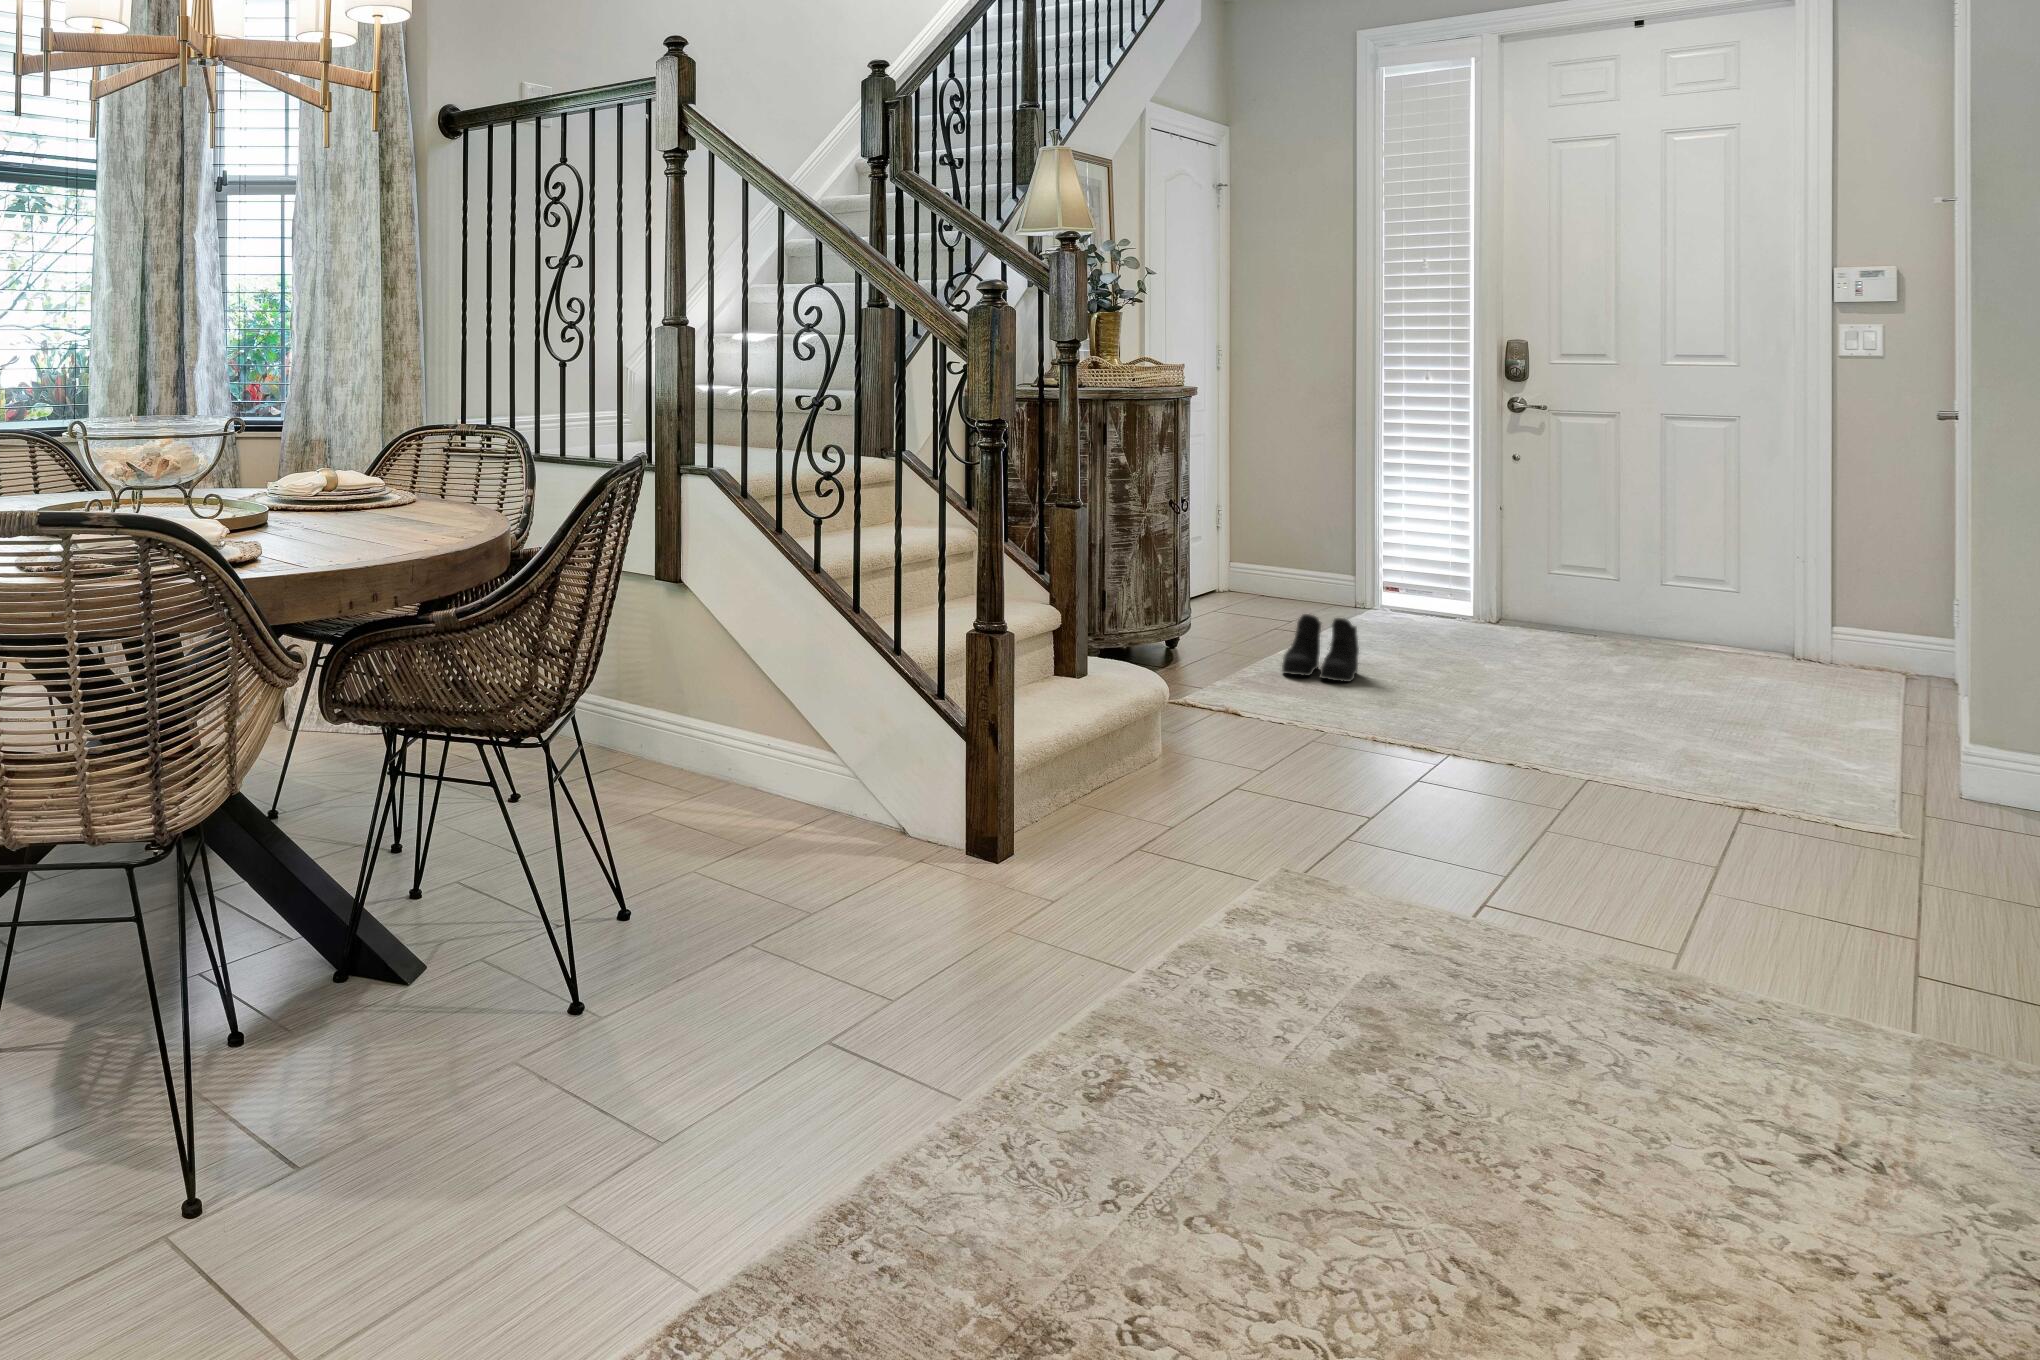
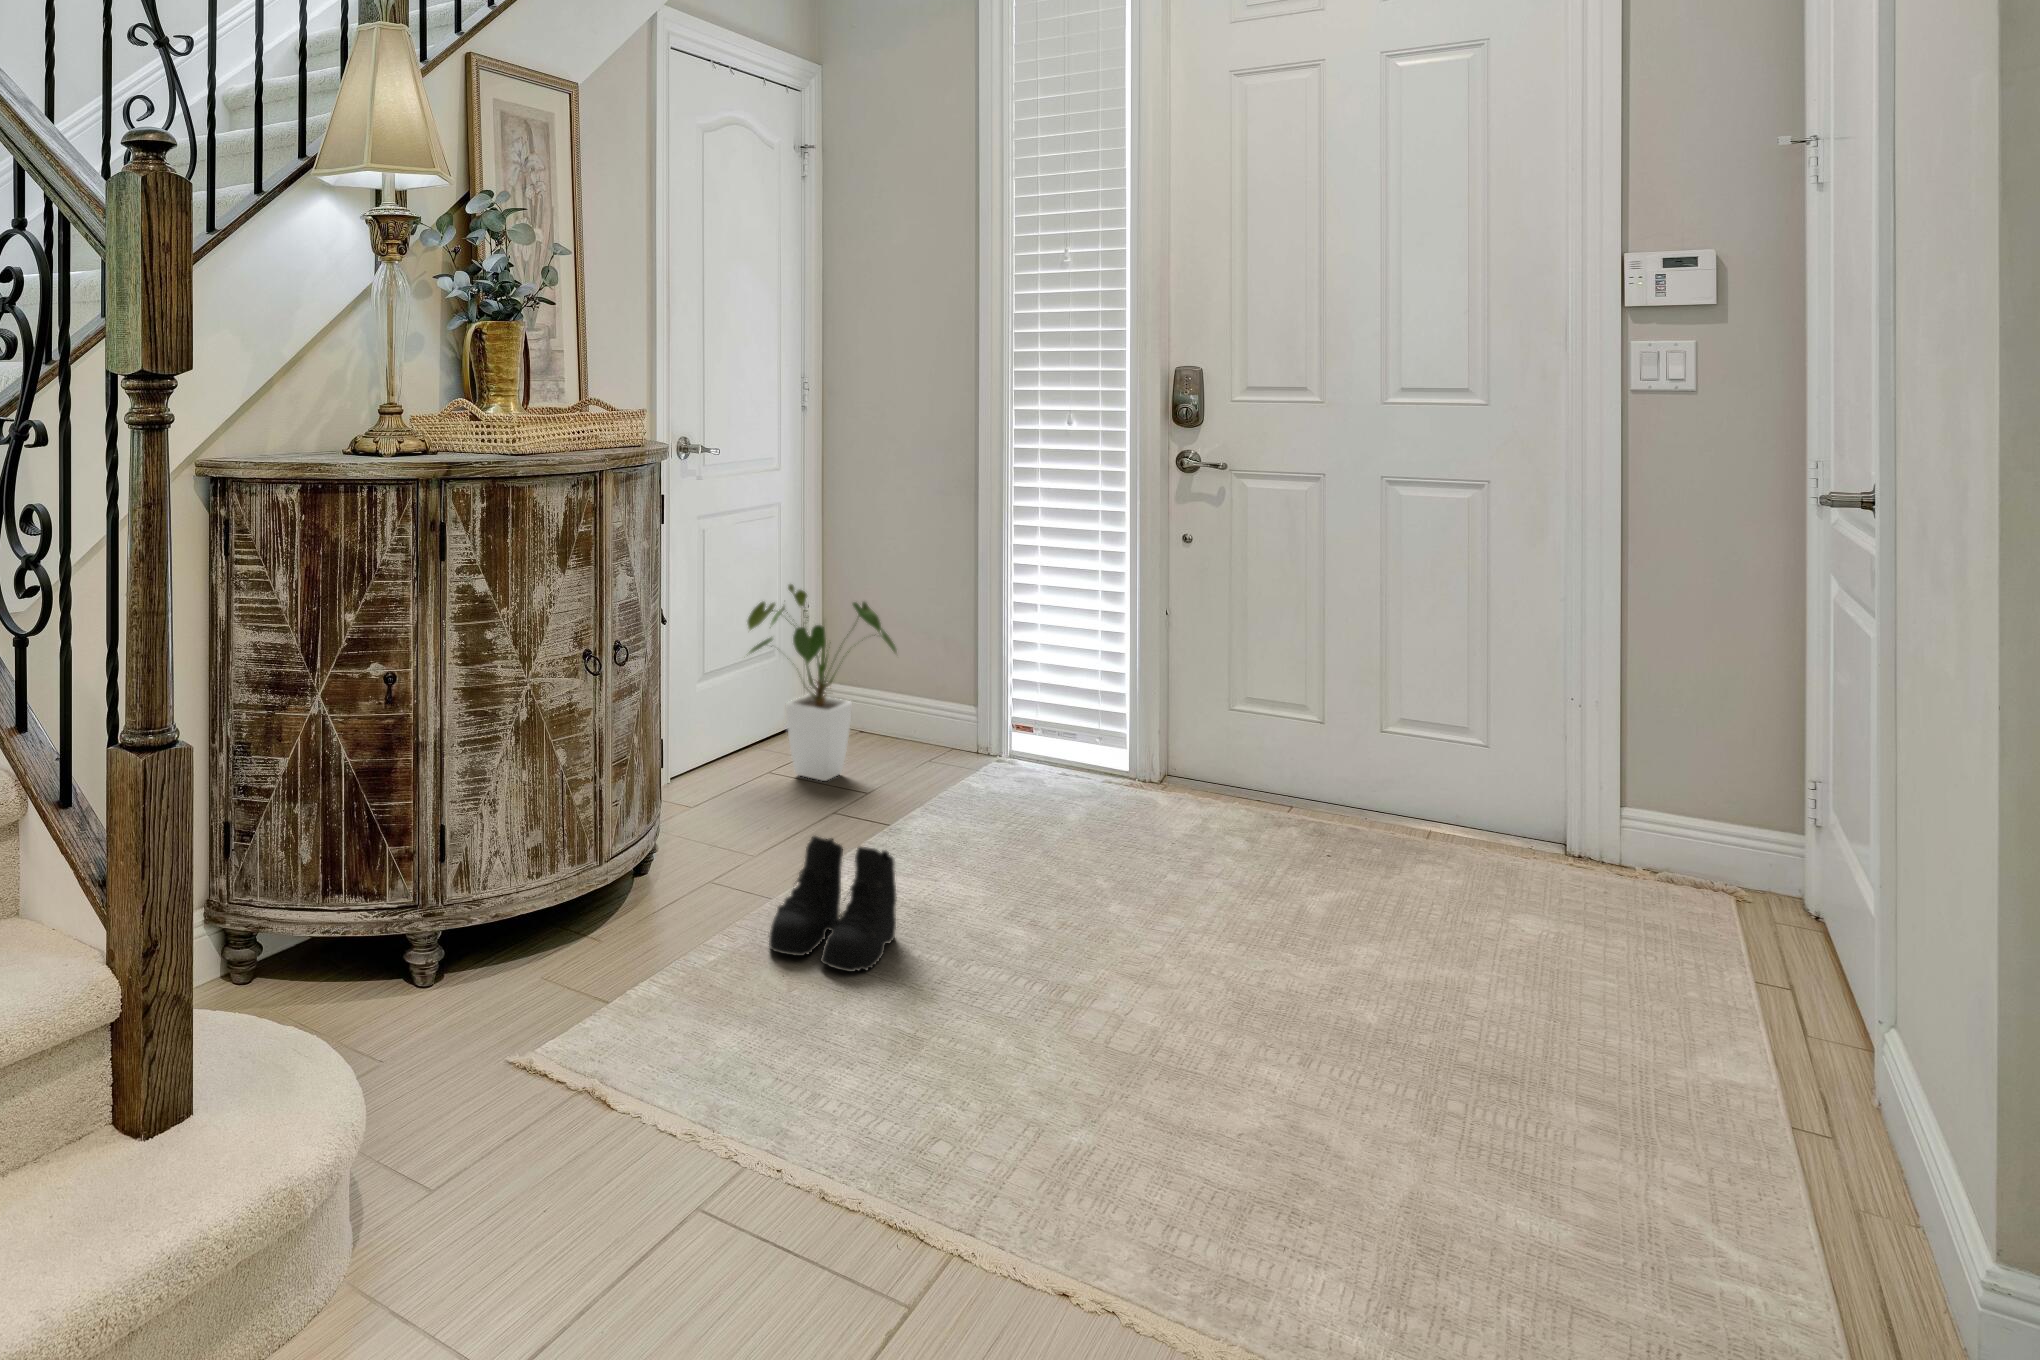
house plant: none [1195,489,1310,616] -> present [747,584,897,781]

